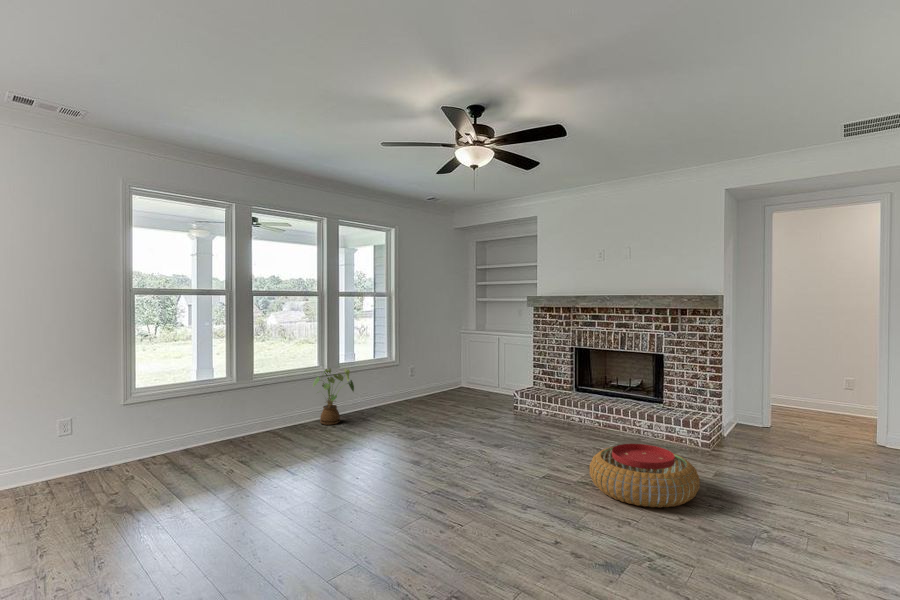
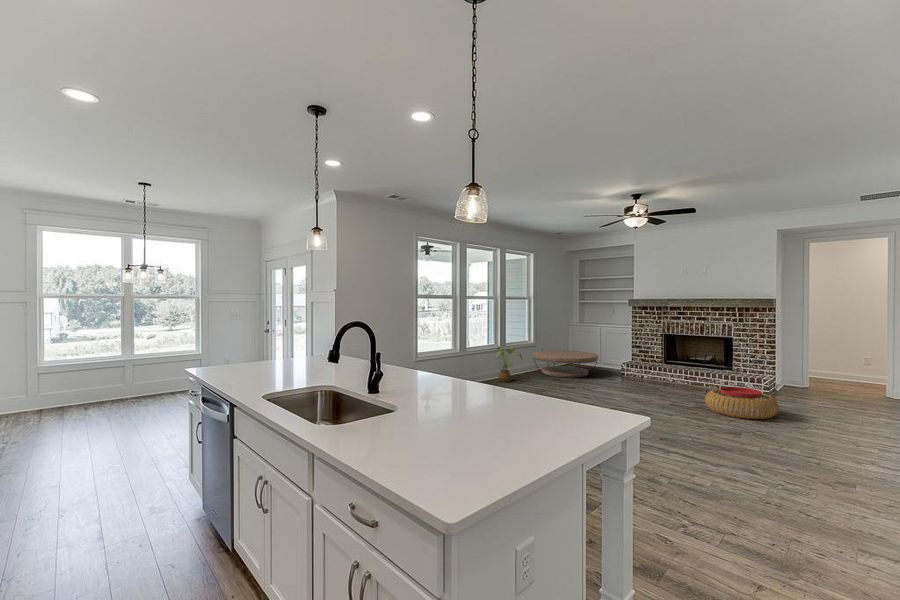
coffee table: none [391,370,484,414] -> present [533,350,598,378]

